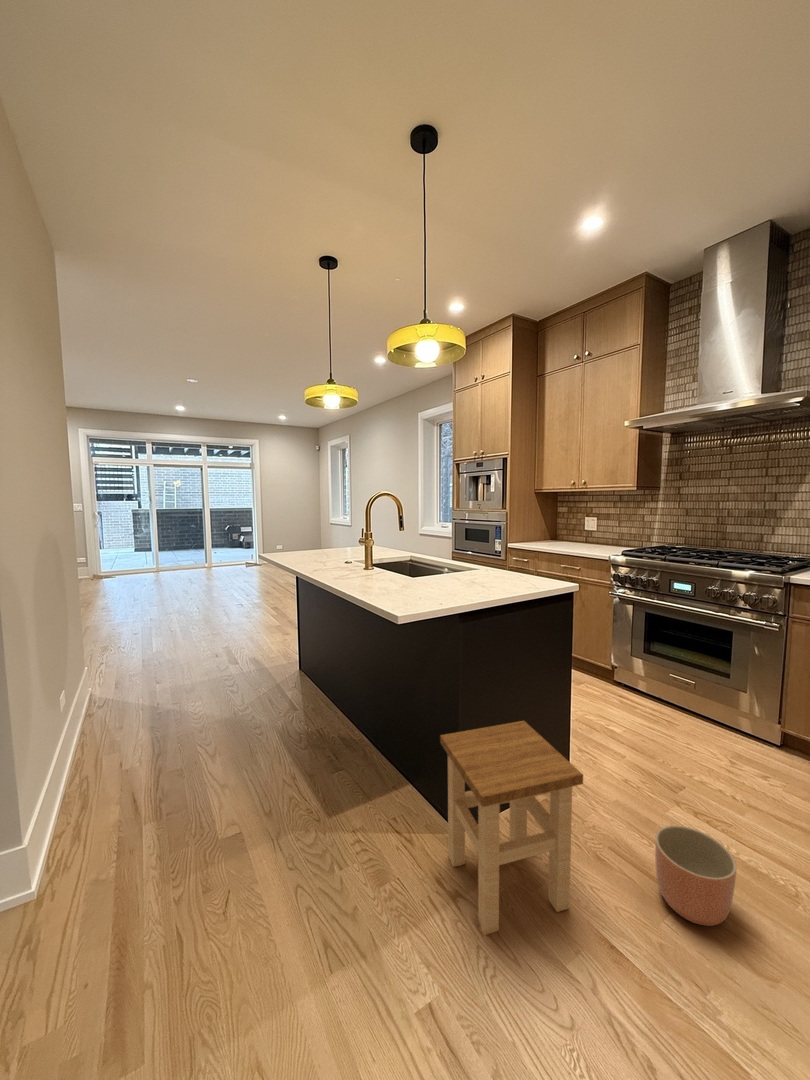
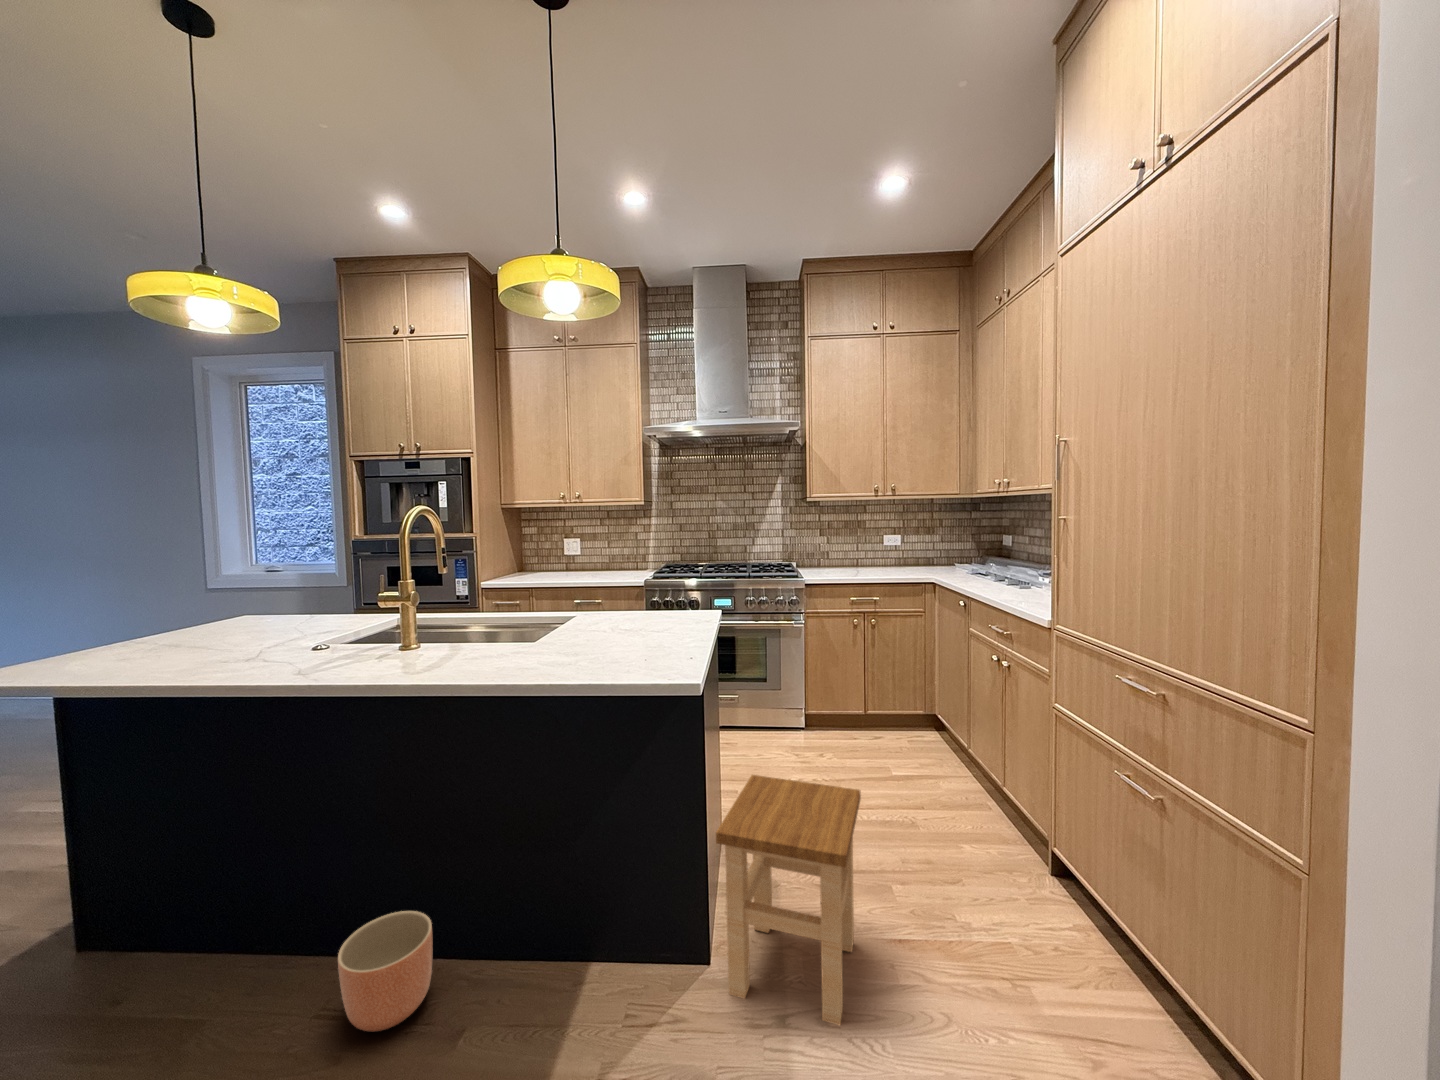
planter: present [655,825,736,926] -> present [338,911,433,1031]

